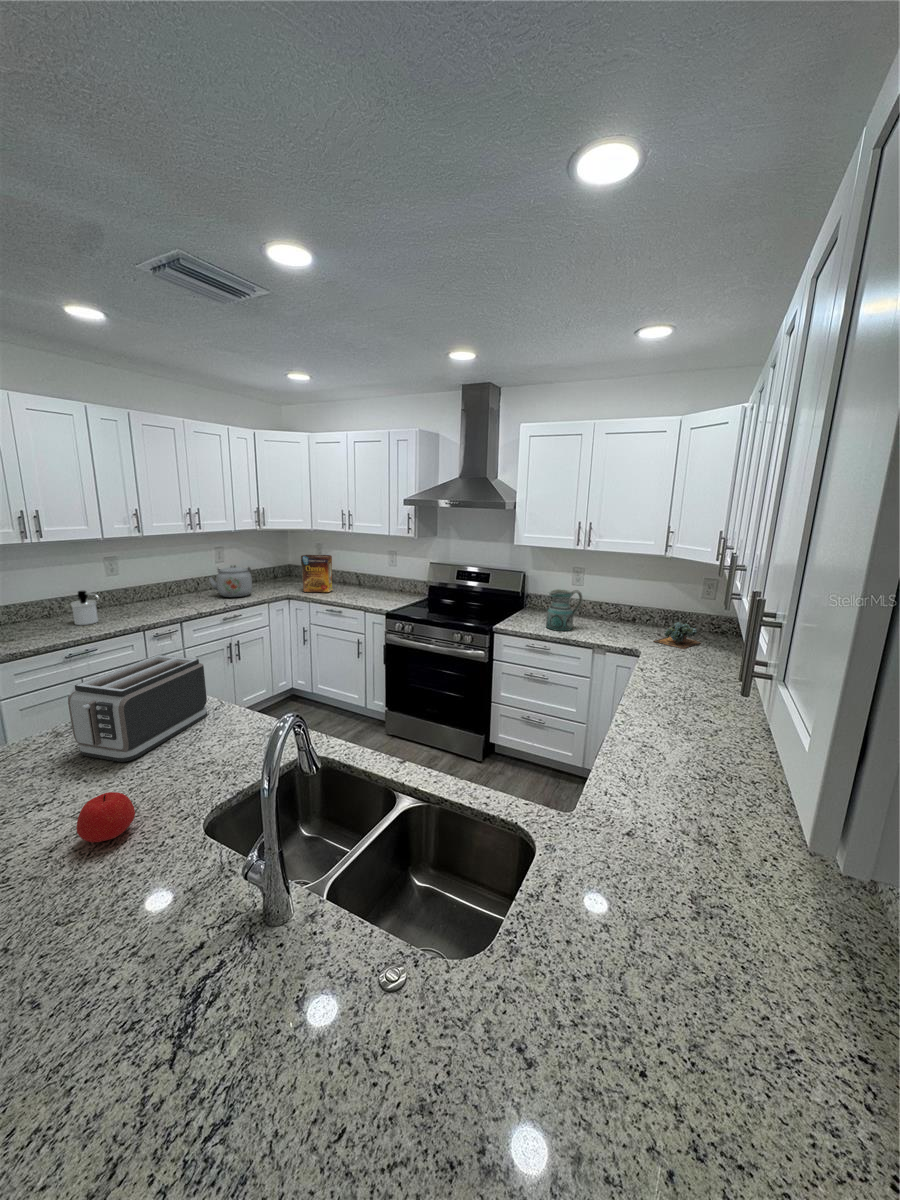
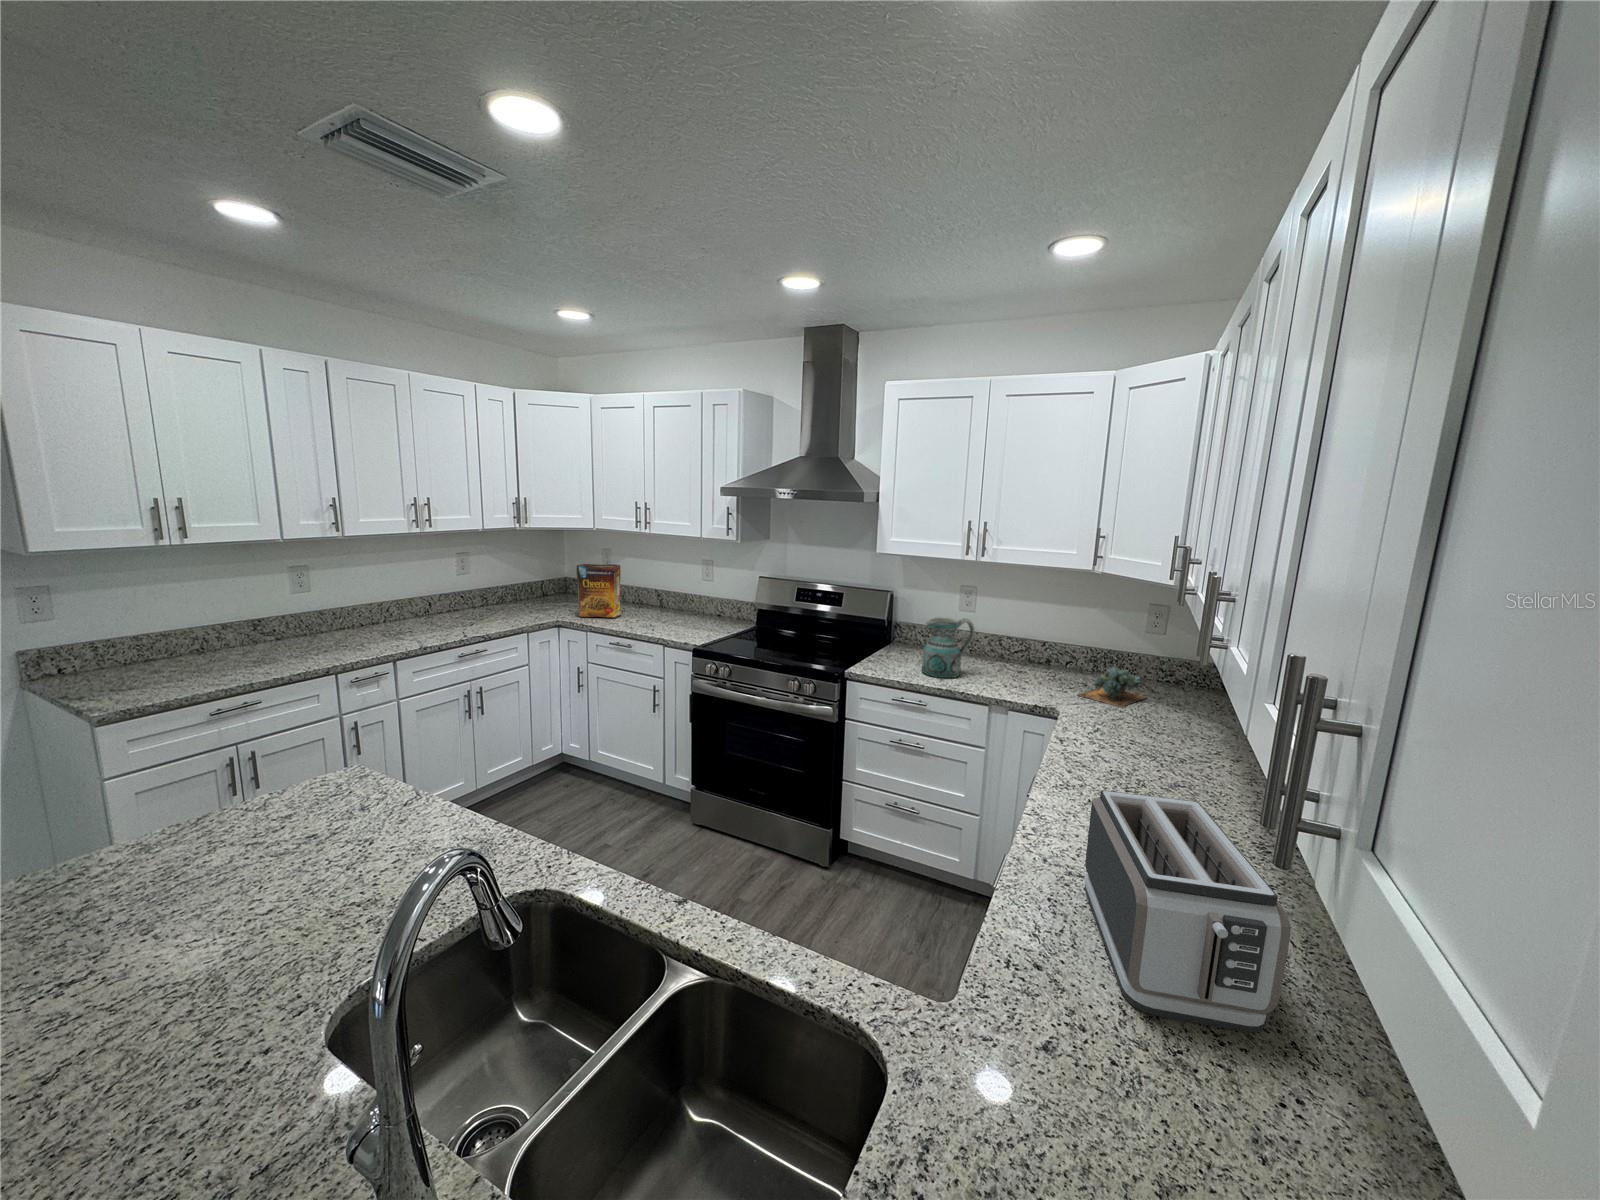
kettle: present [209,565,252,597] -> none [442,578,505,624]
soap dispenser: present [71,591,100,625] -> none [230,614,274,664]
toaster: present [68,655,207,762] -> present [1085,790,1291,1033]
apple: present [77,792,135,842] -> none [91,972,208,1066]

